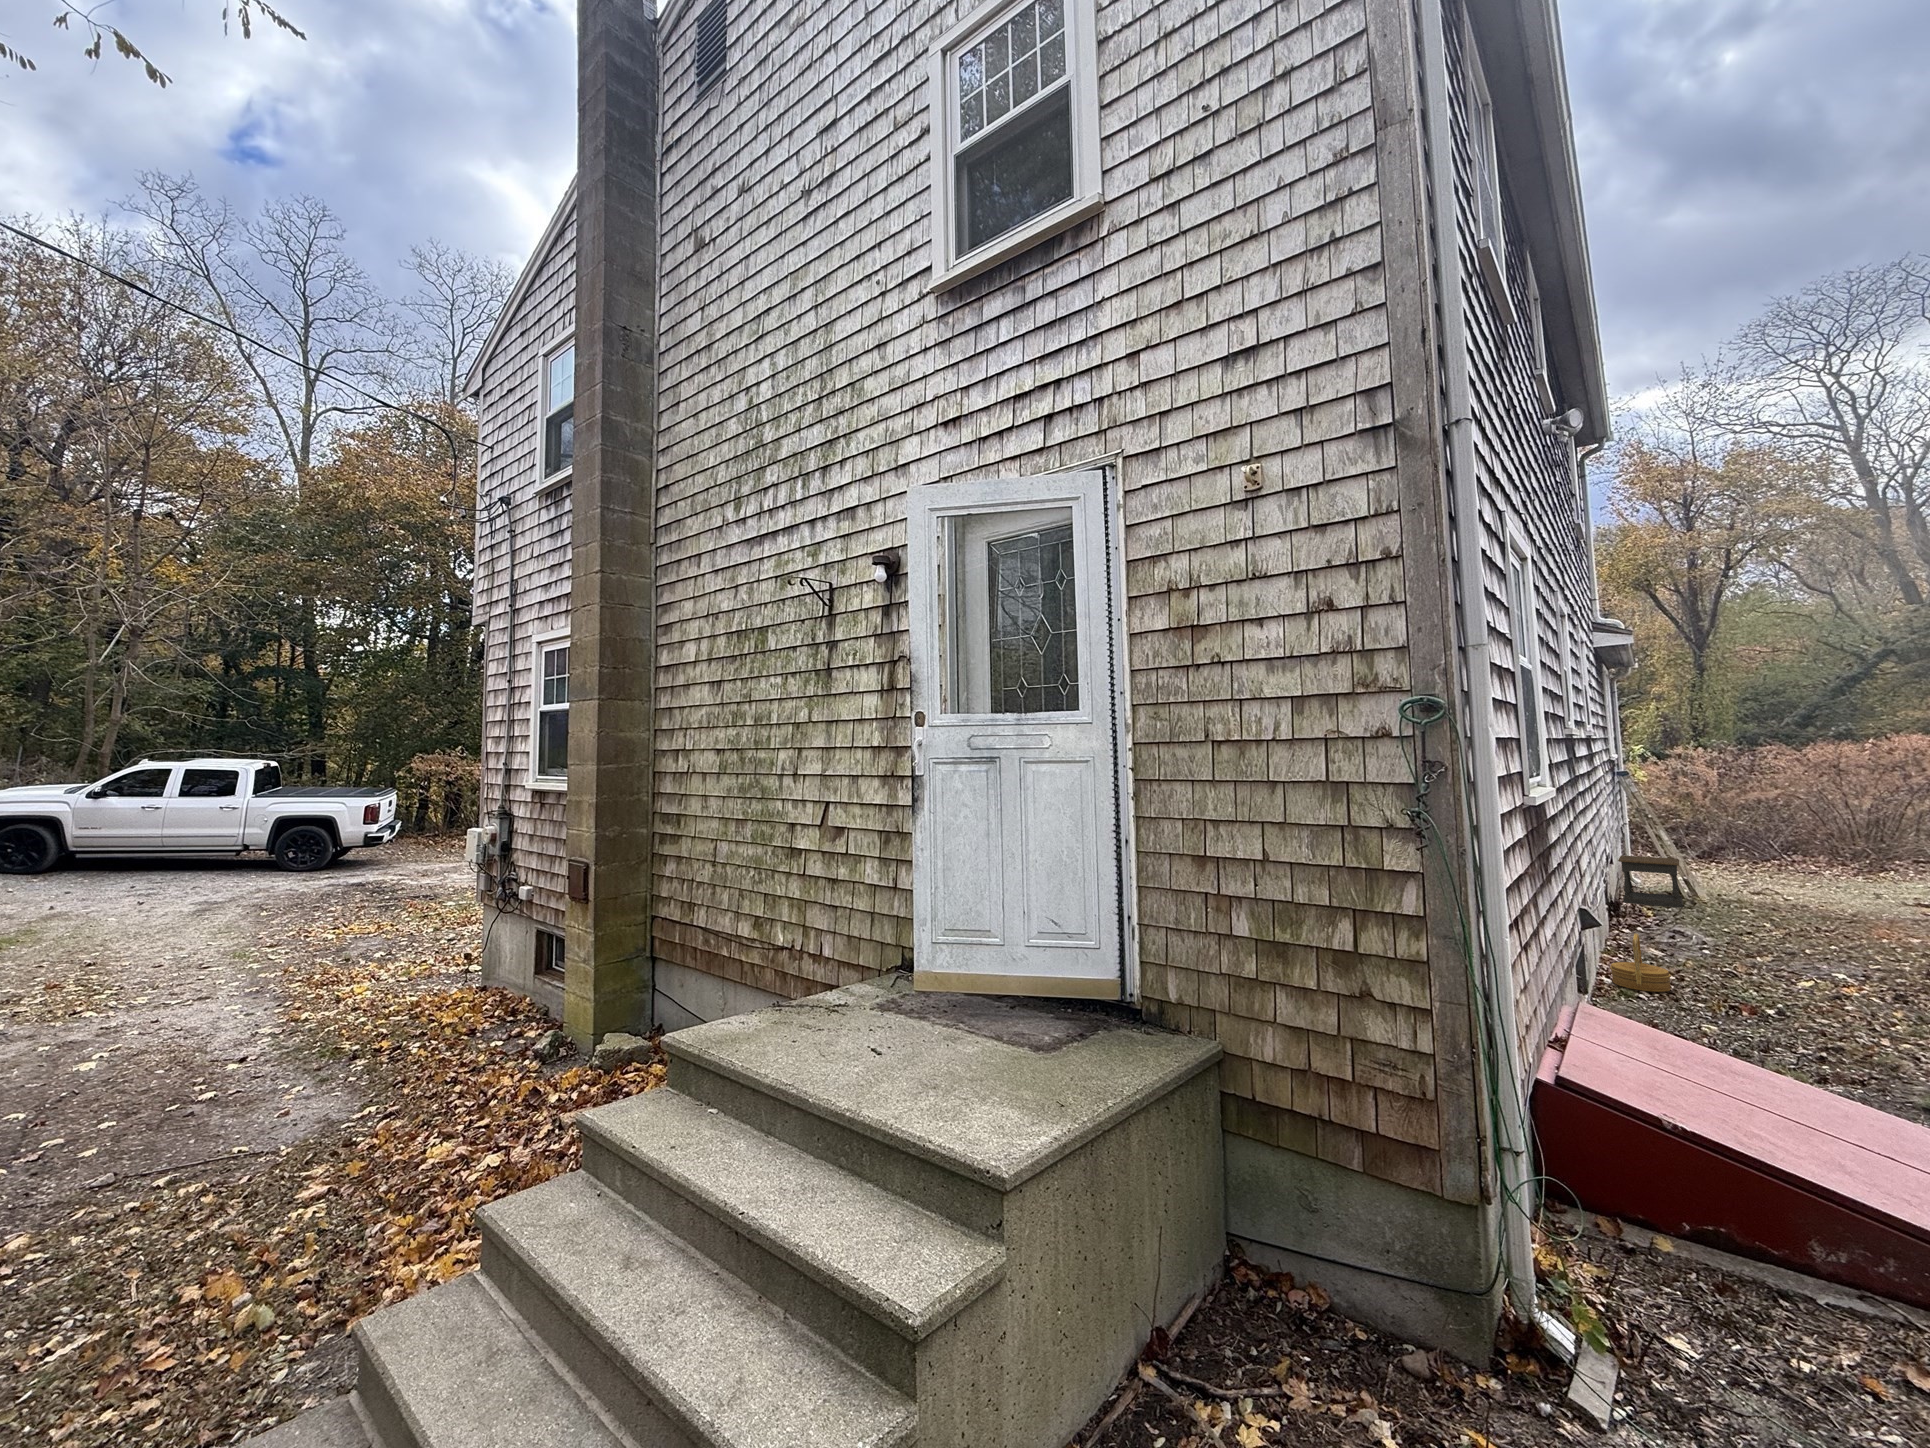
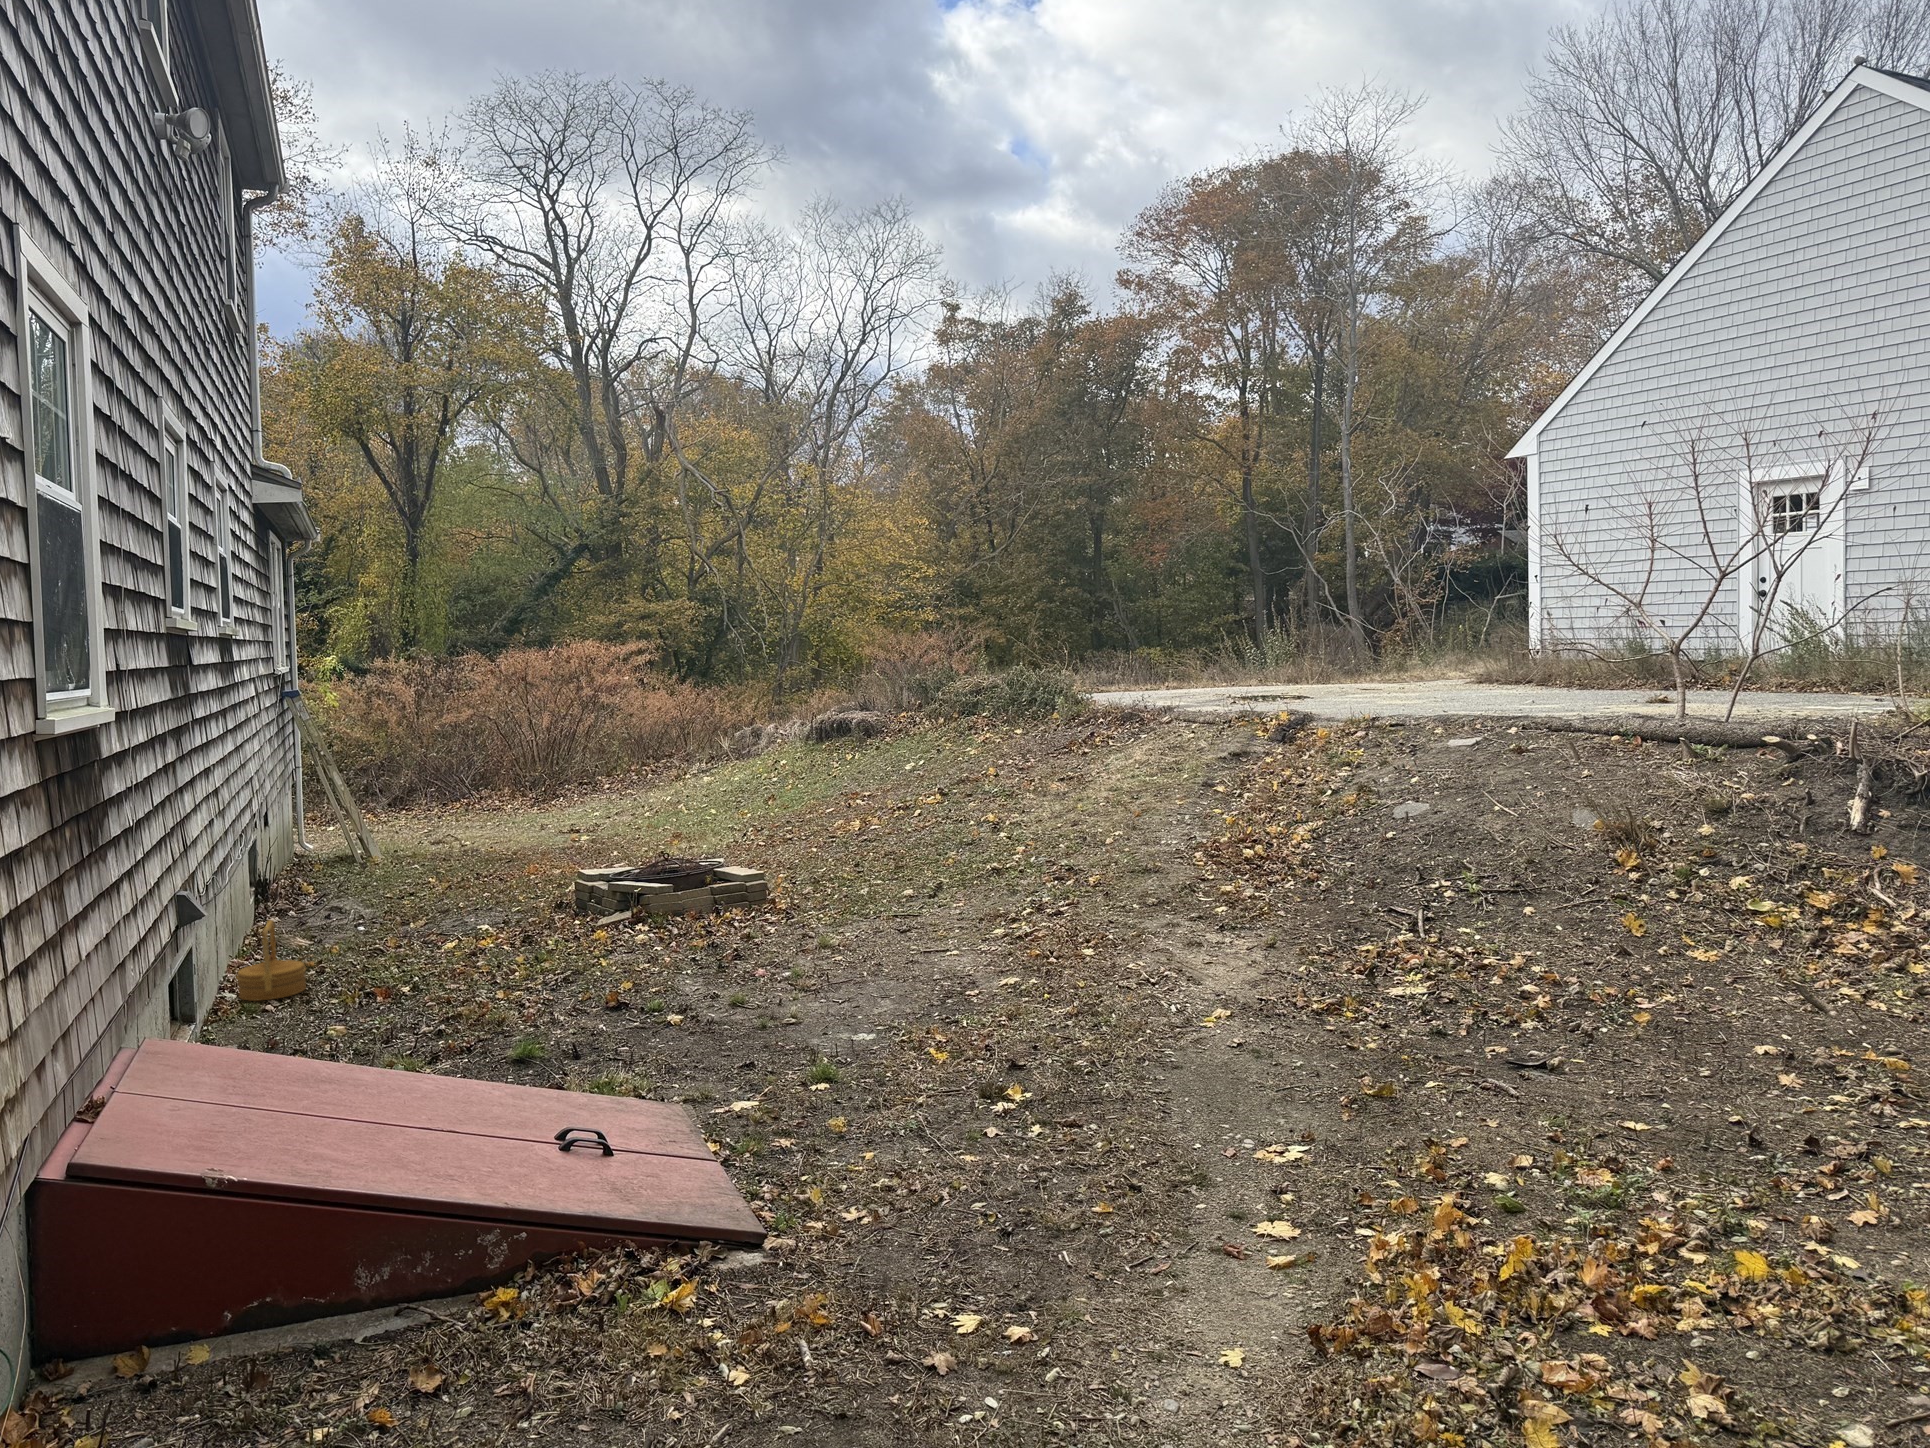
side table: present [1618,855,1683,908] -> none [283,806,355,878]

